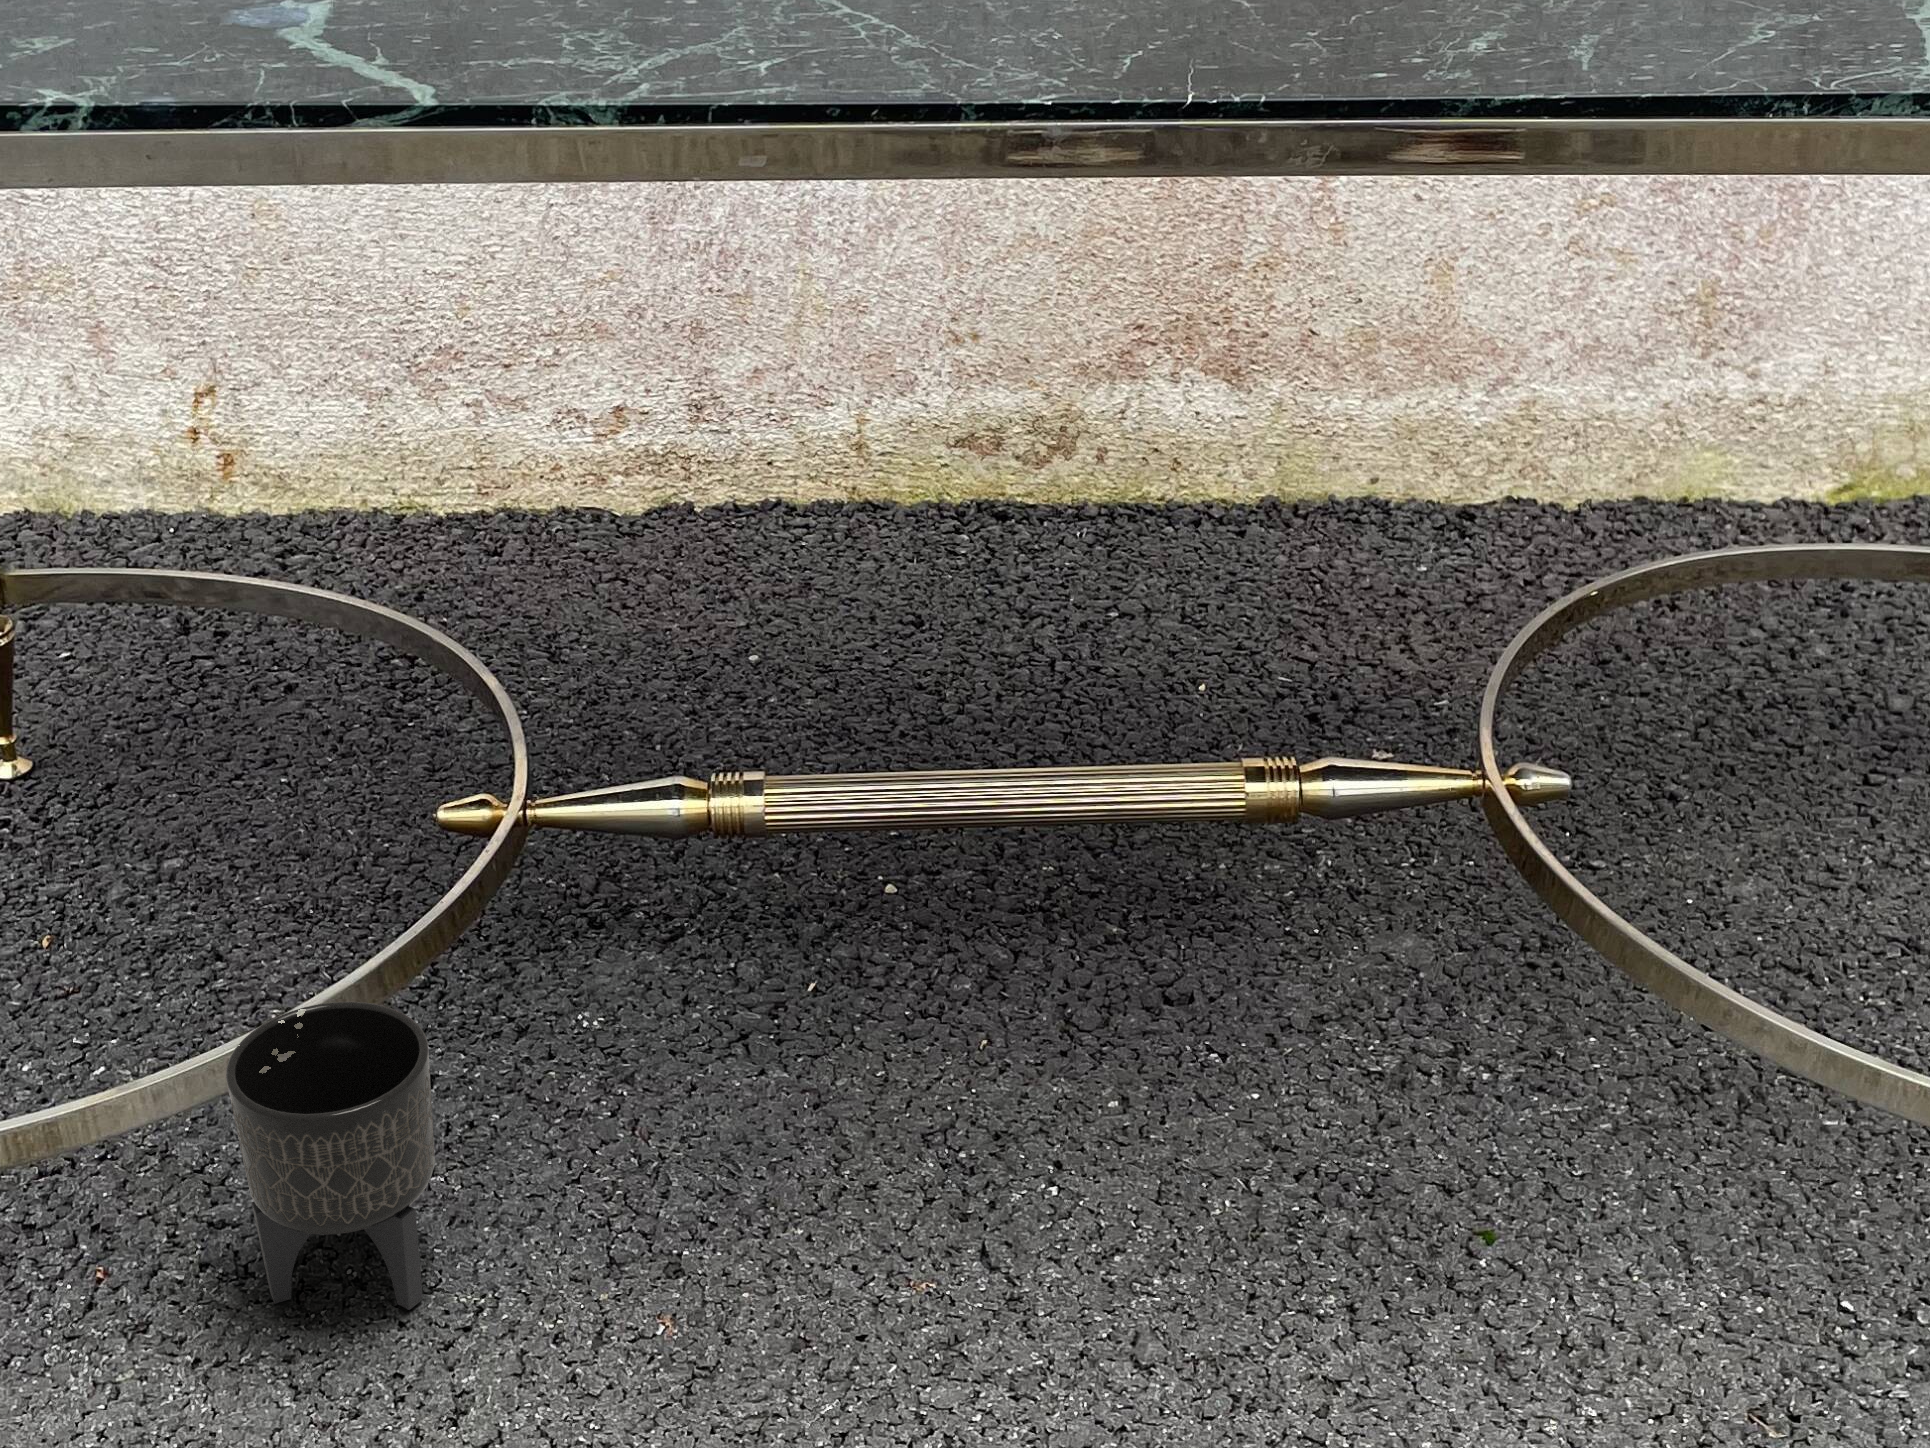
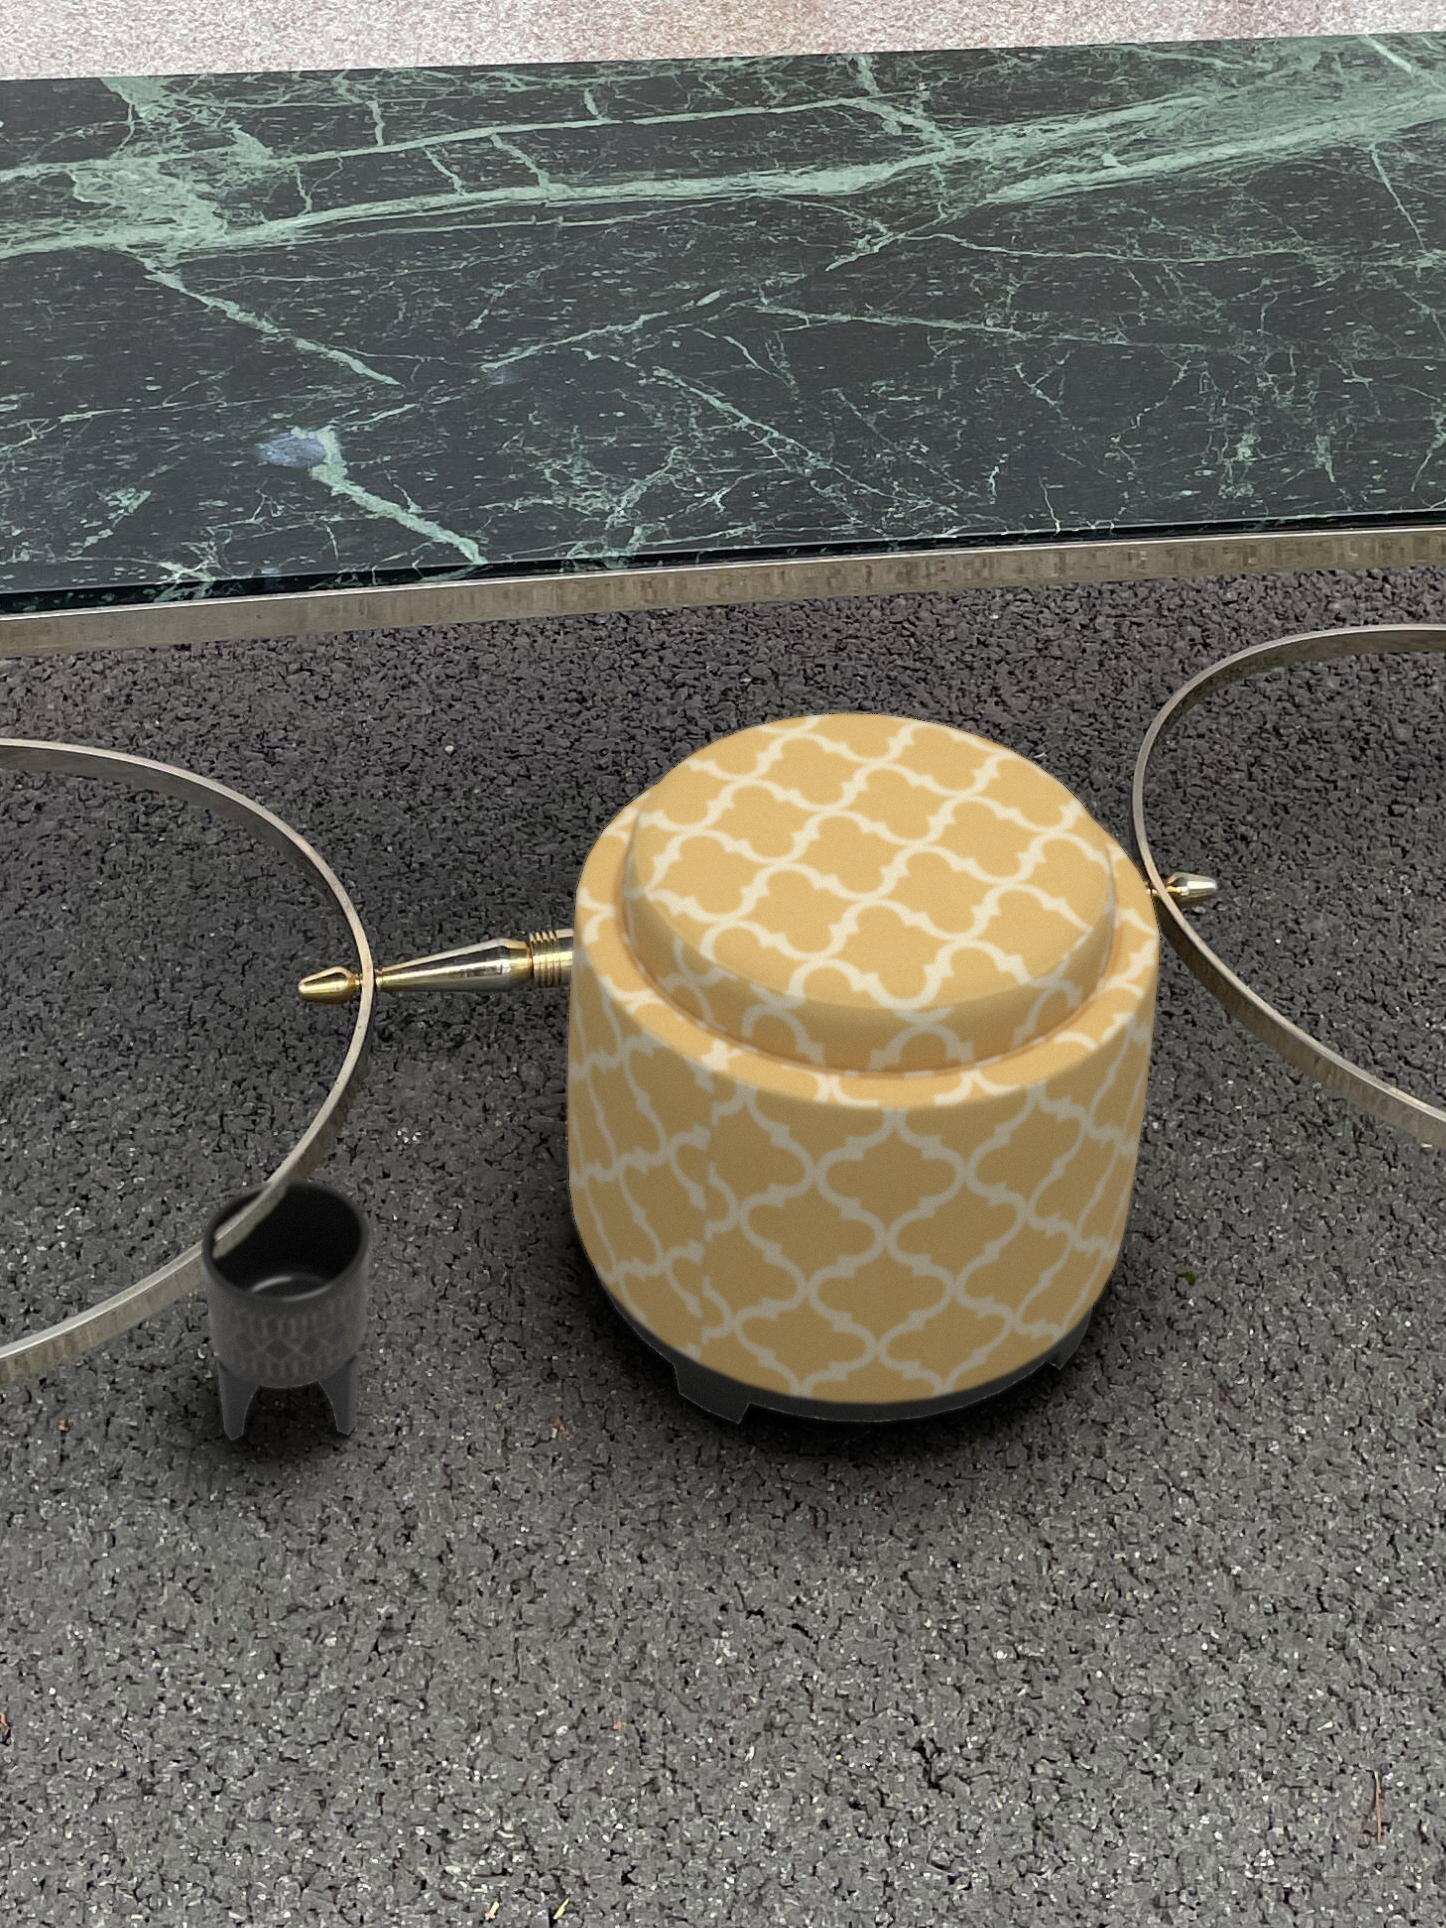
ottoman: none [692,518,1418,1345] -> present [568,714,1160,1424]

